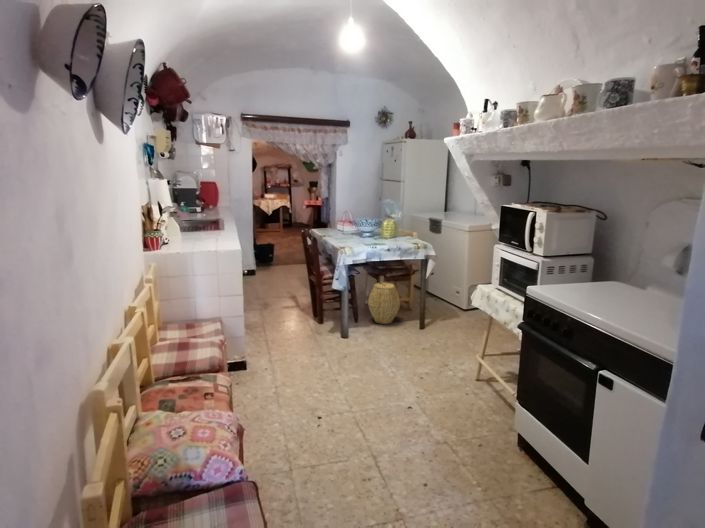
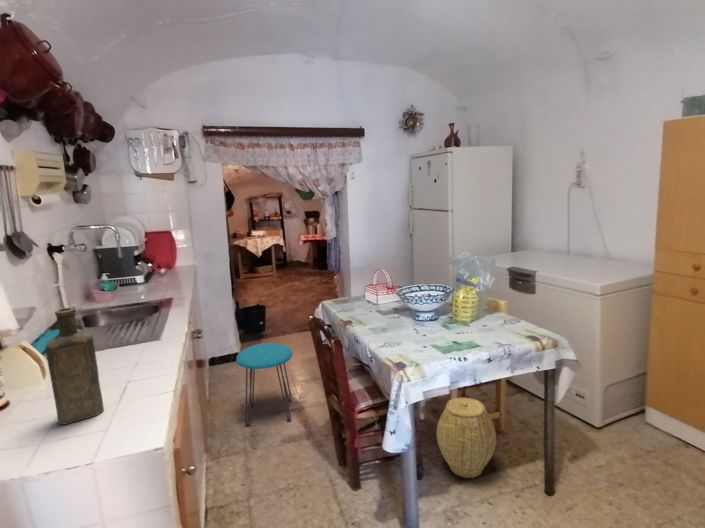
bottle: none [192,200,212,246] -> present [45,307,104,424]
stool: none [257,255,292,302] -> present [236,343,293,426]

